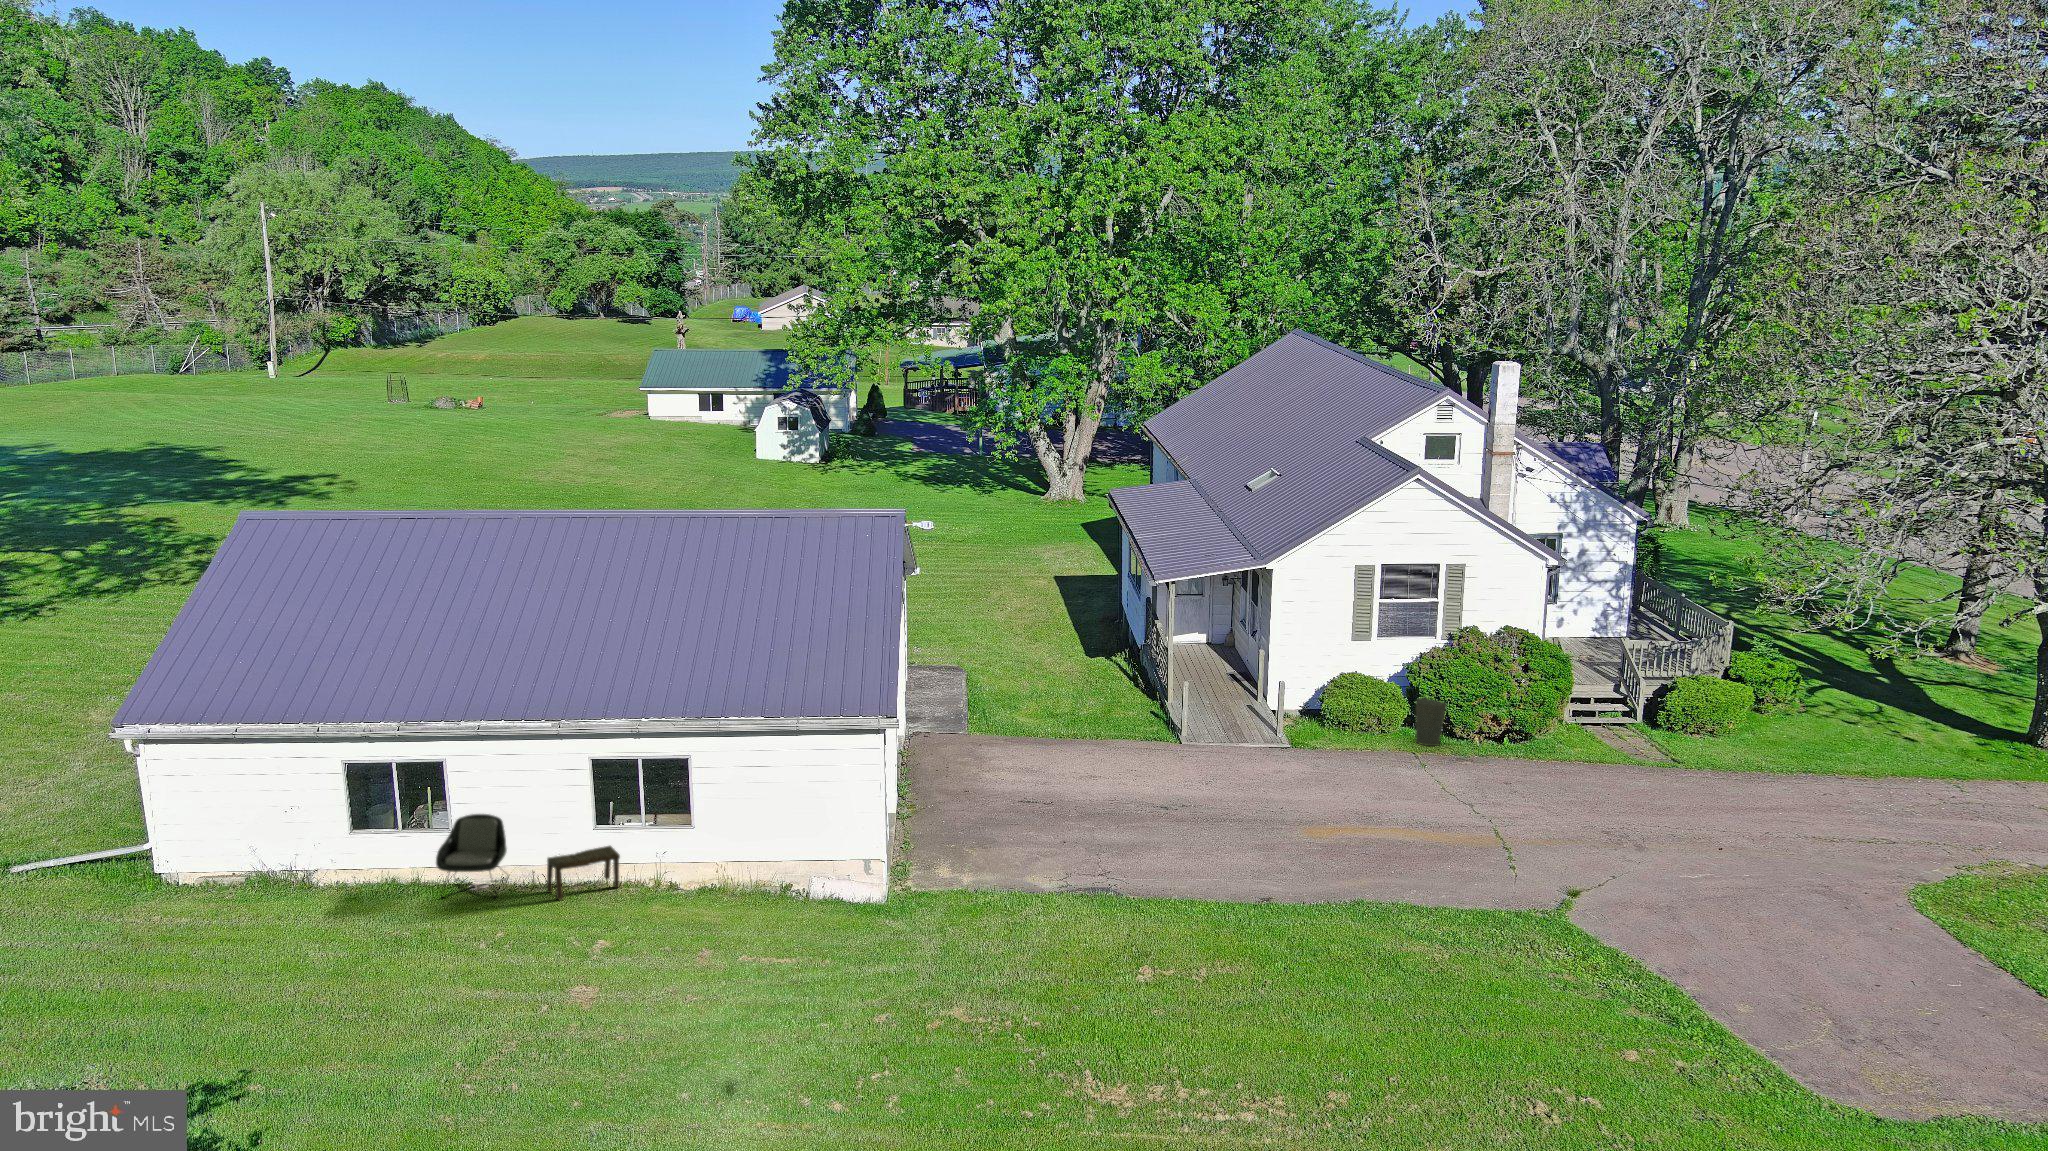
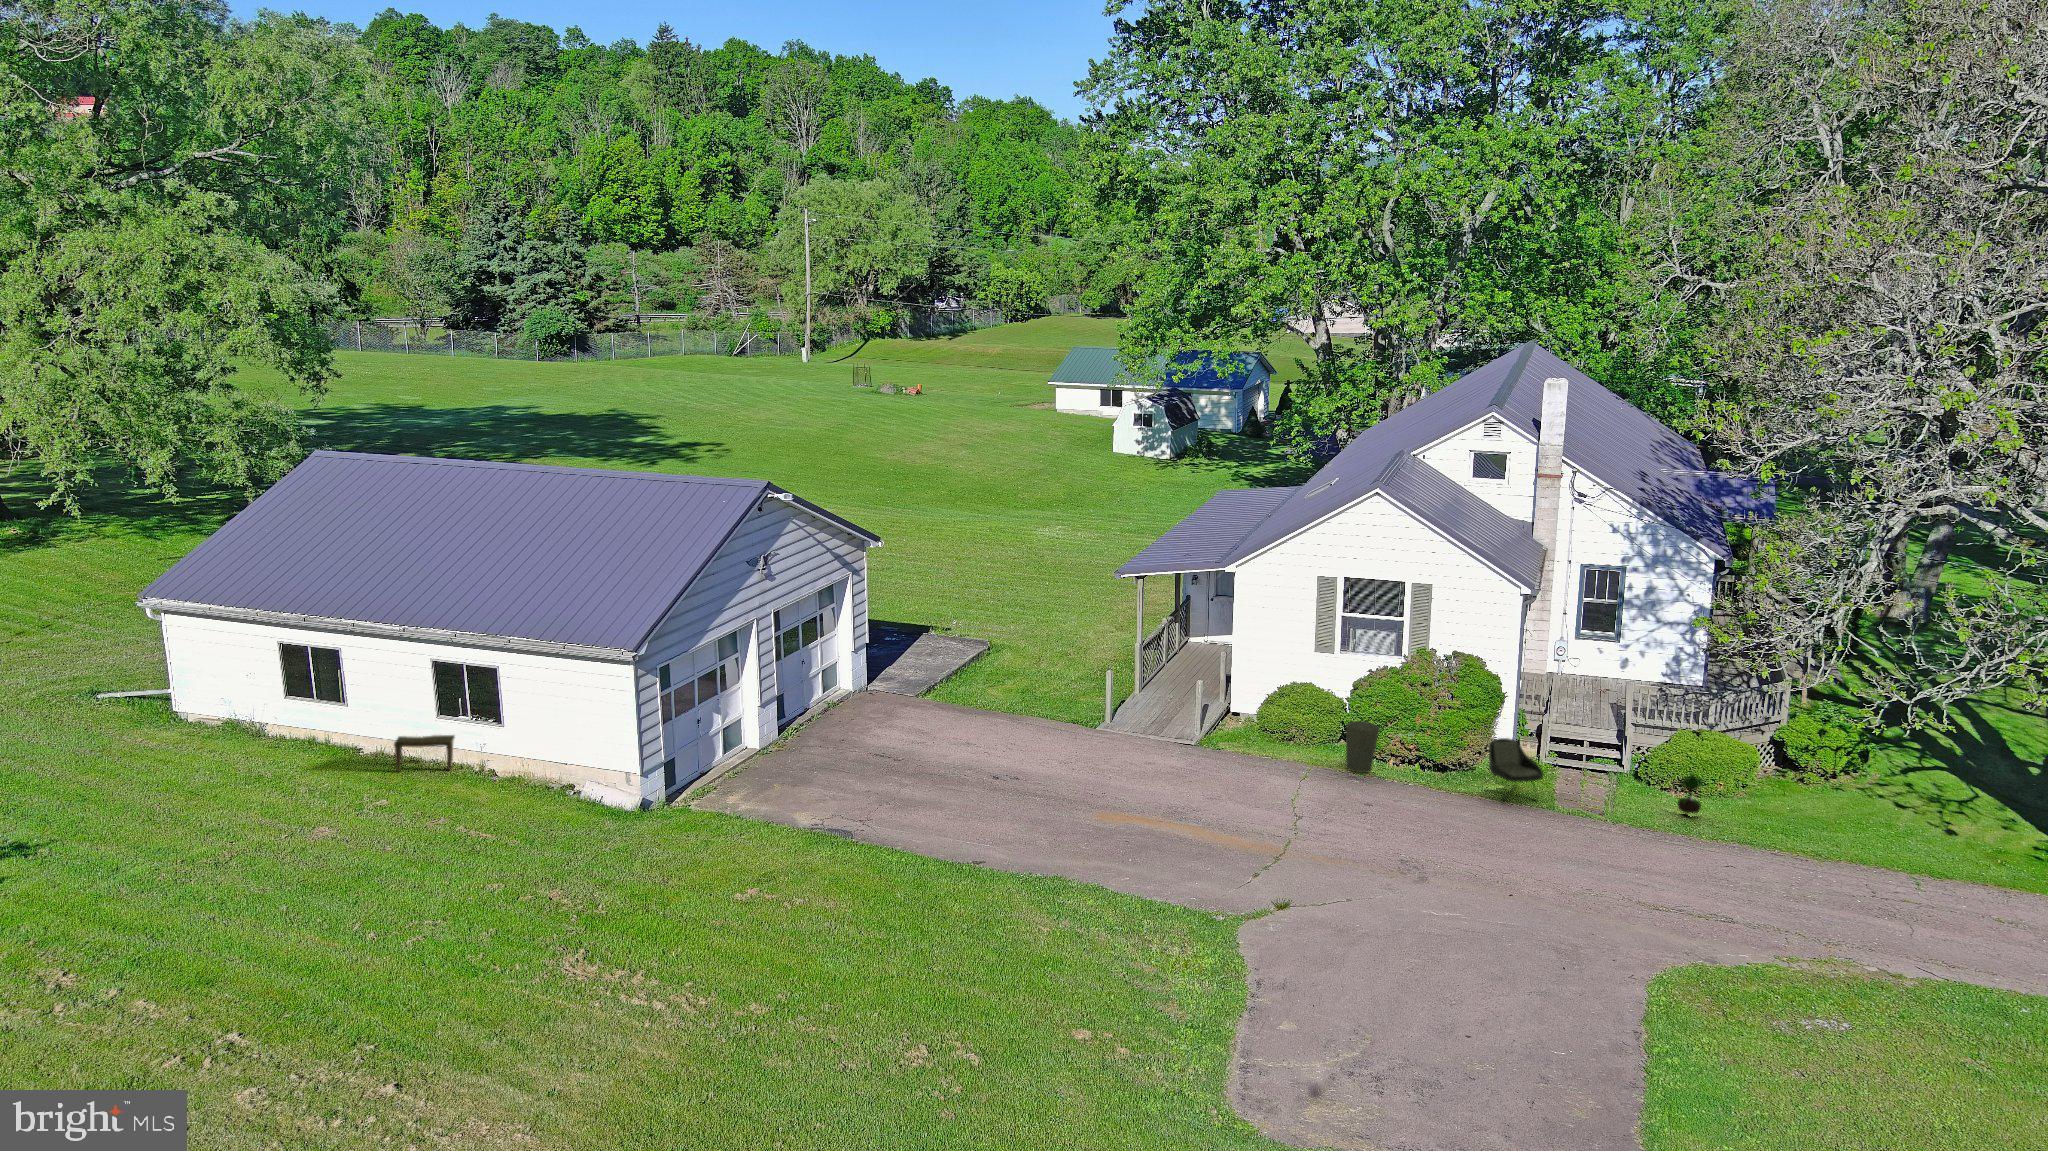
potted tree: none [1687,701,1715,743] -> present [1678,773,1703,815]
lounge chair: present [436,814,507,898] -> present [1489,738,1544,800]

